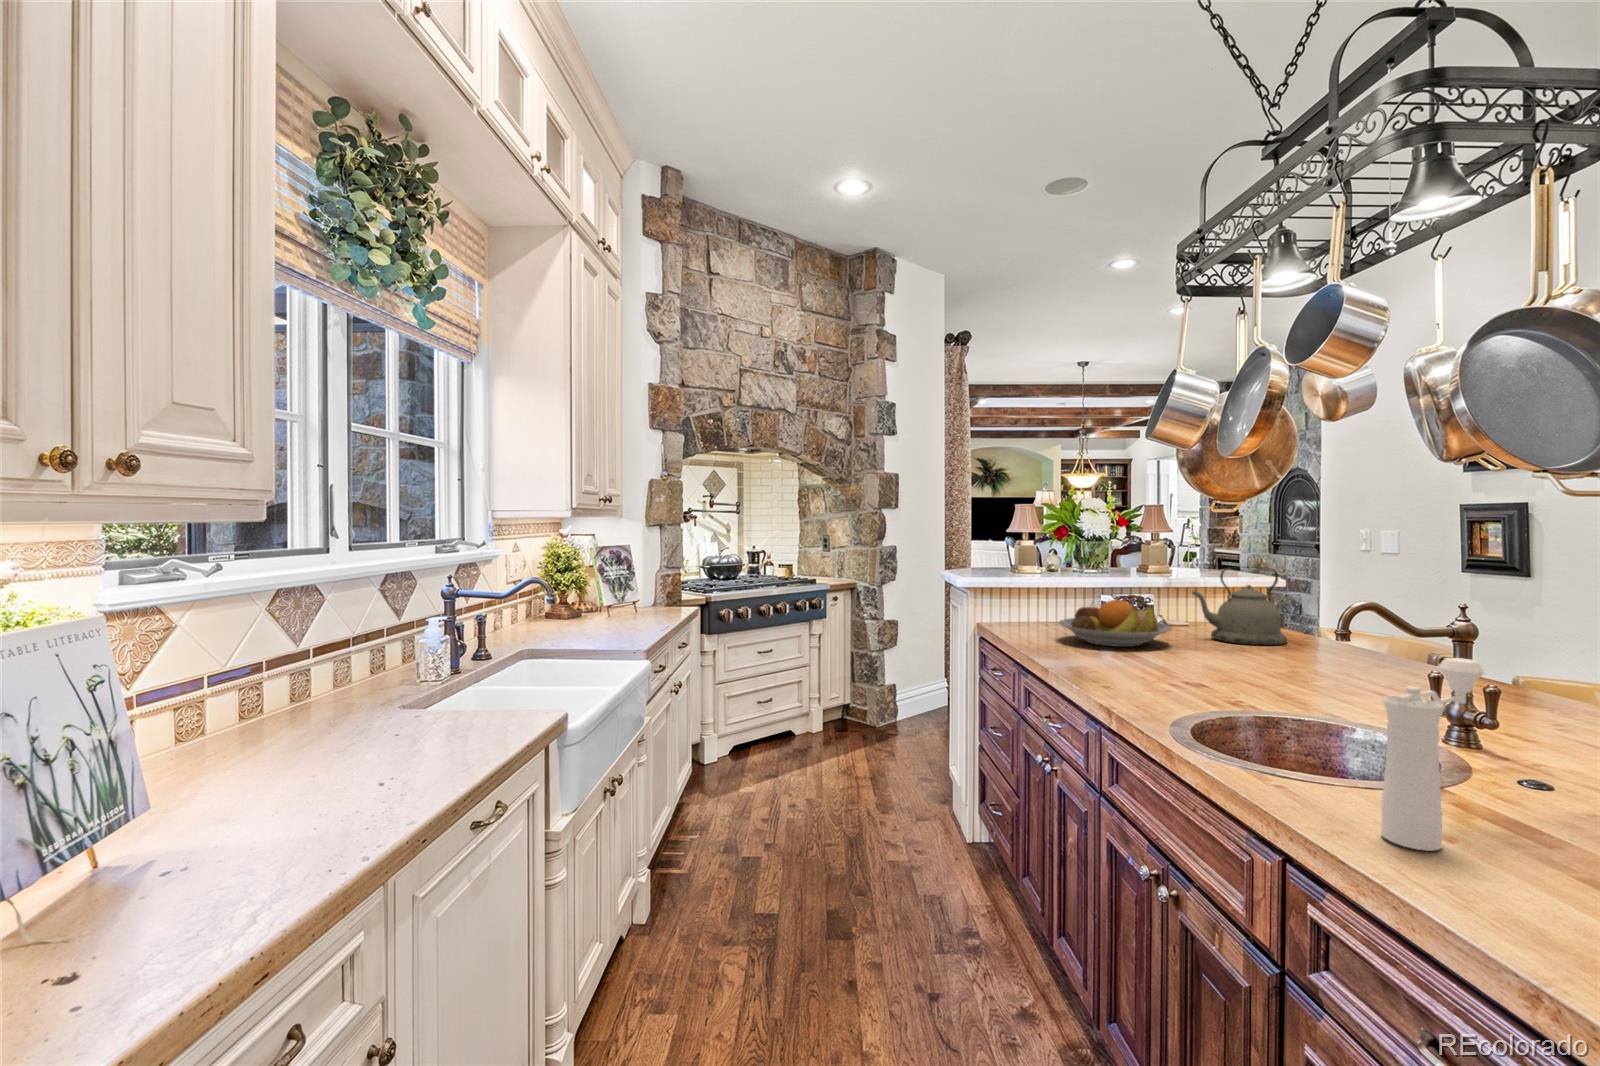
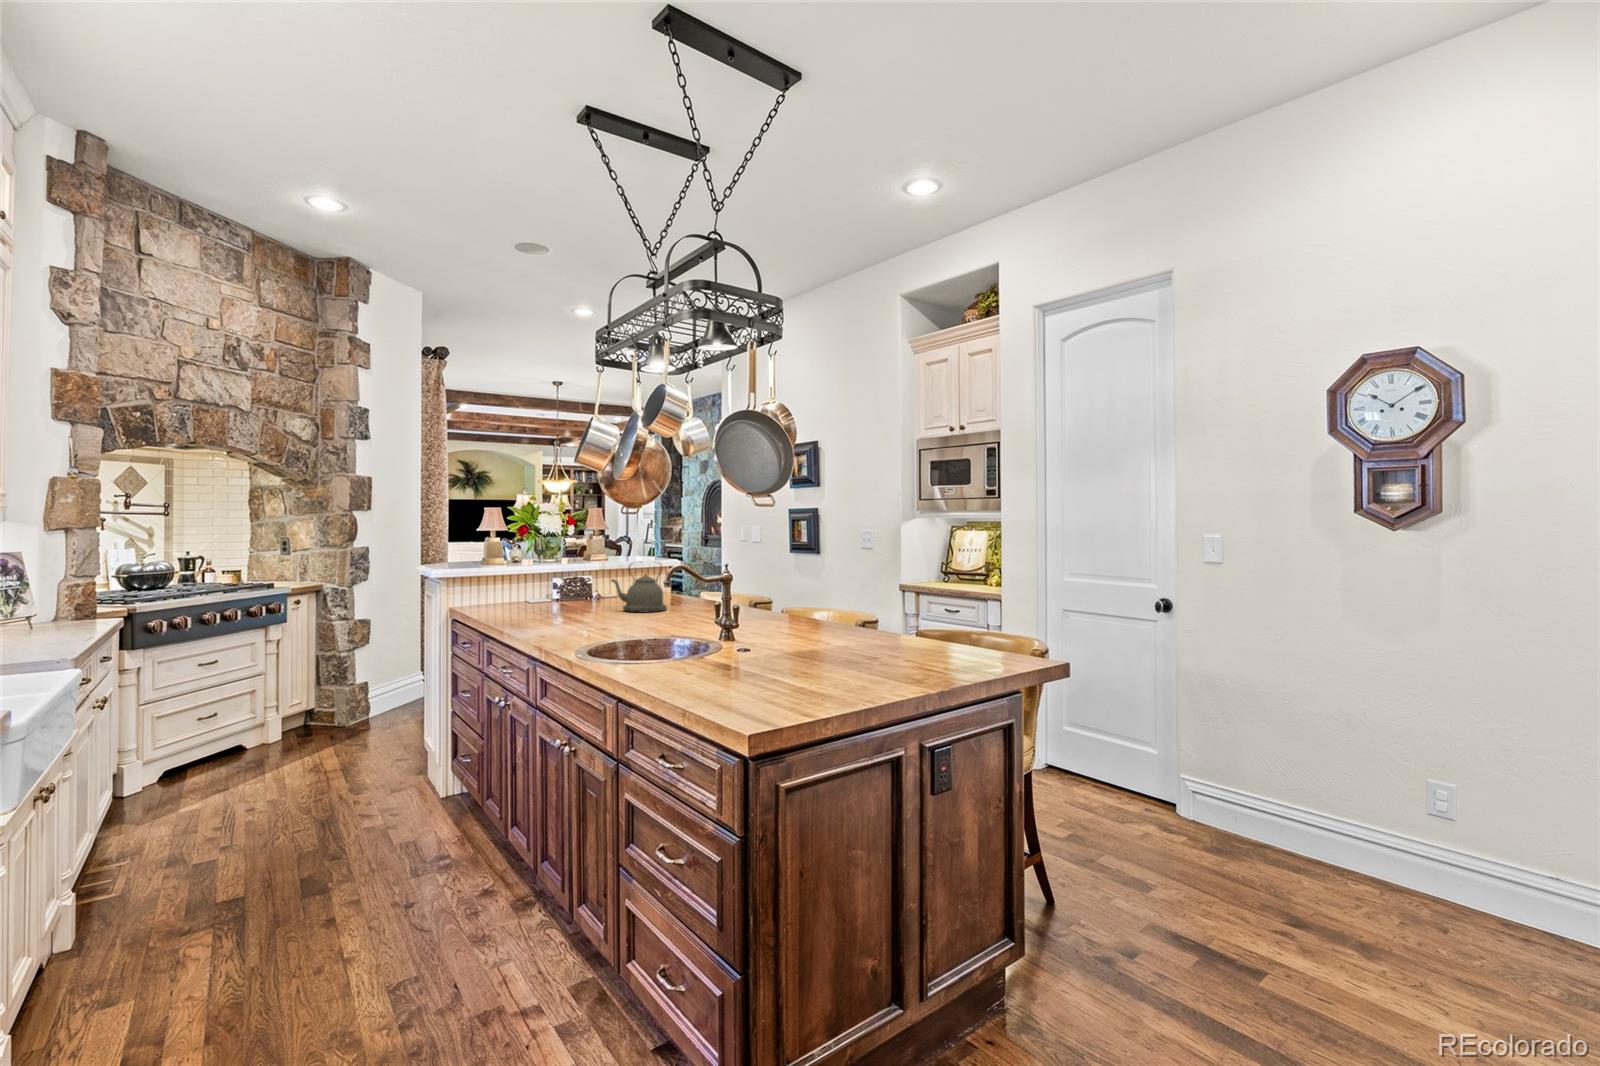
fruit bowl: present [1059,600,1171,647] -> none [517,587,596,620]
pepper mill: present [1381,658,1485,851] -> none [647,600,690,684]

